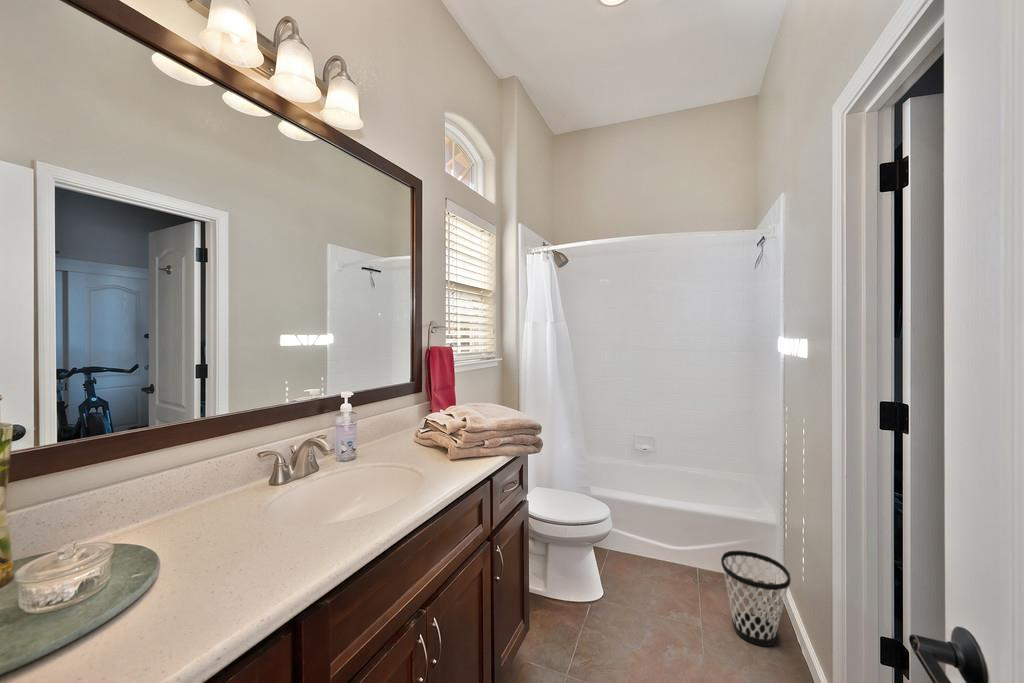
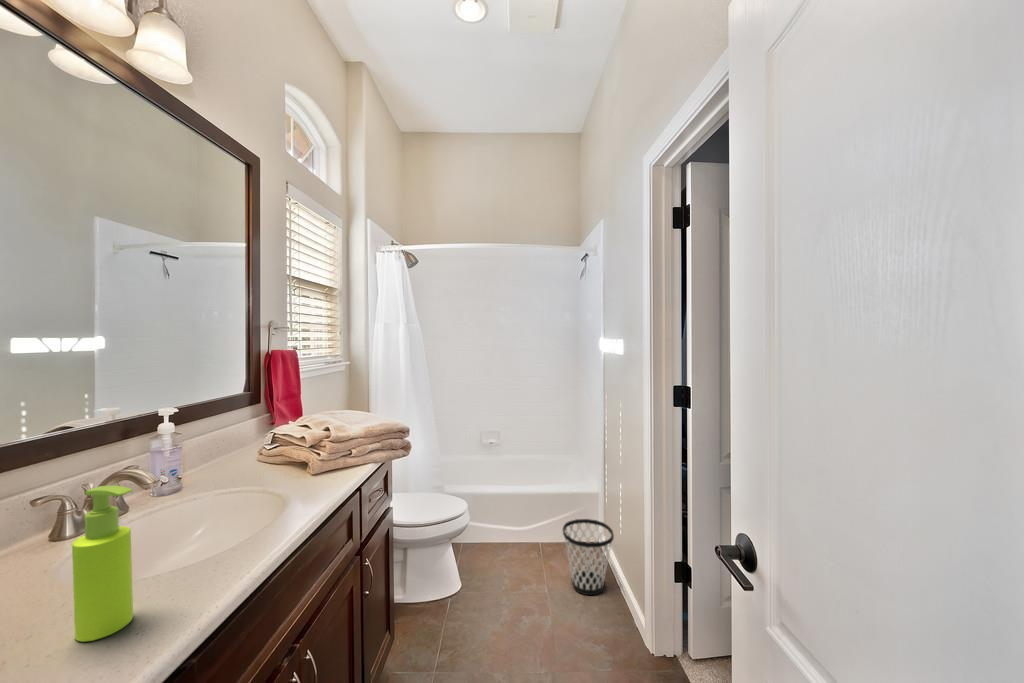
soap dispenser: none [256,448,294,566] -> present [72,485,133,642]

